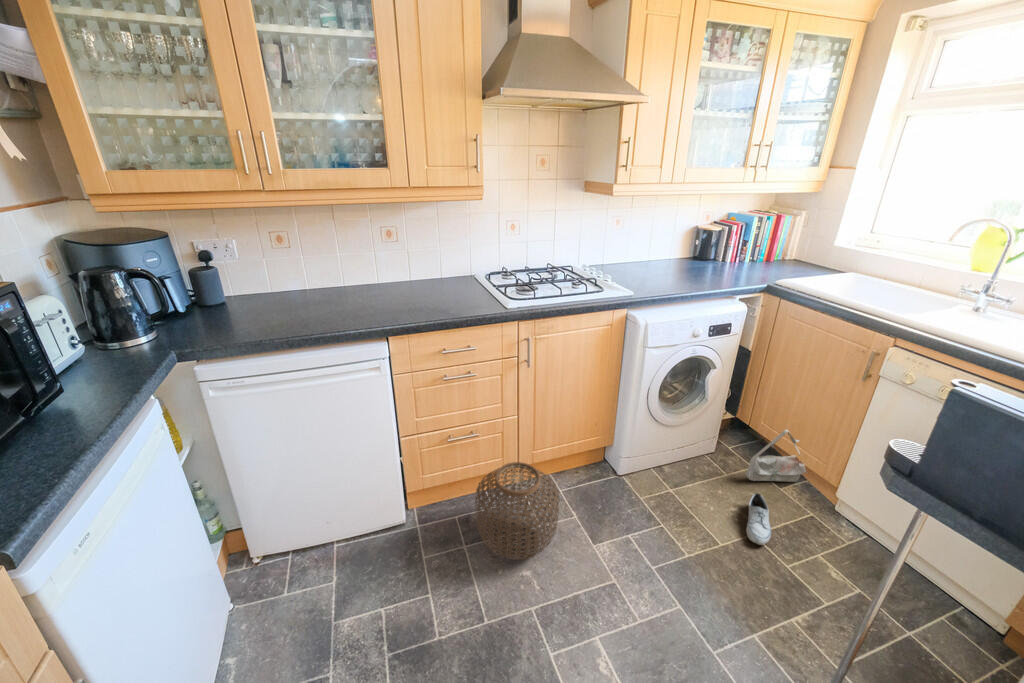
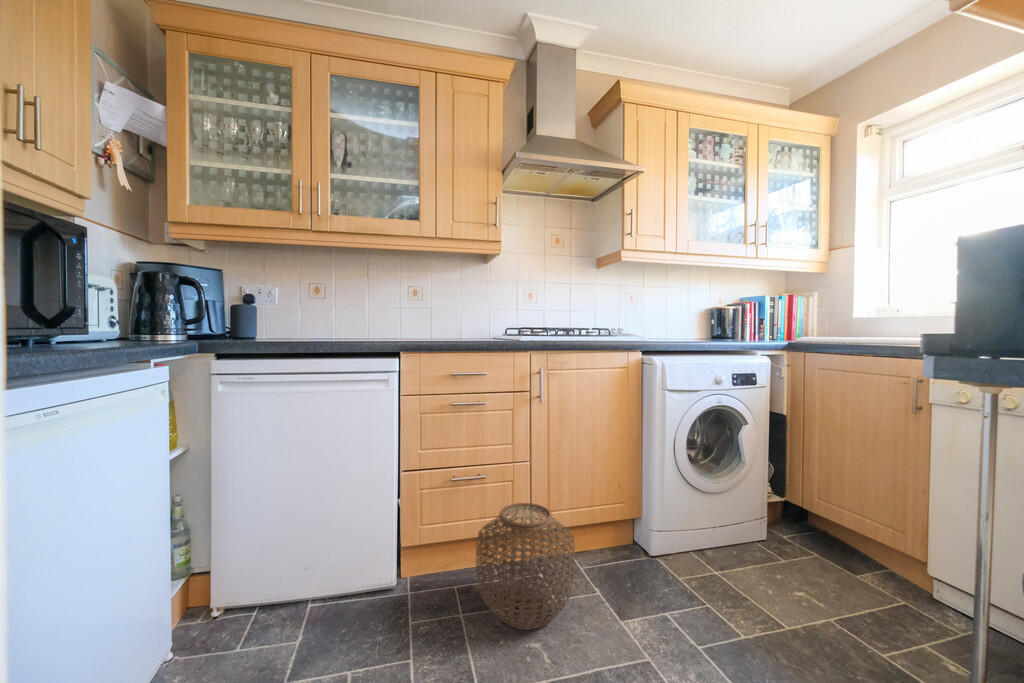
bag: present [745,430,806,482] -> none [808,495,885,571]
shoe: present [746,493,771,545] -> none [816,571,853,629]

